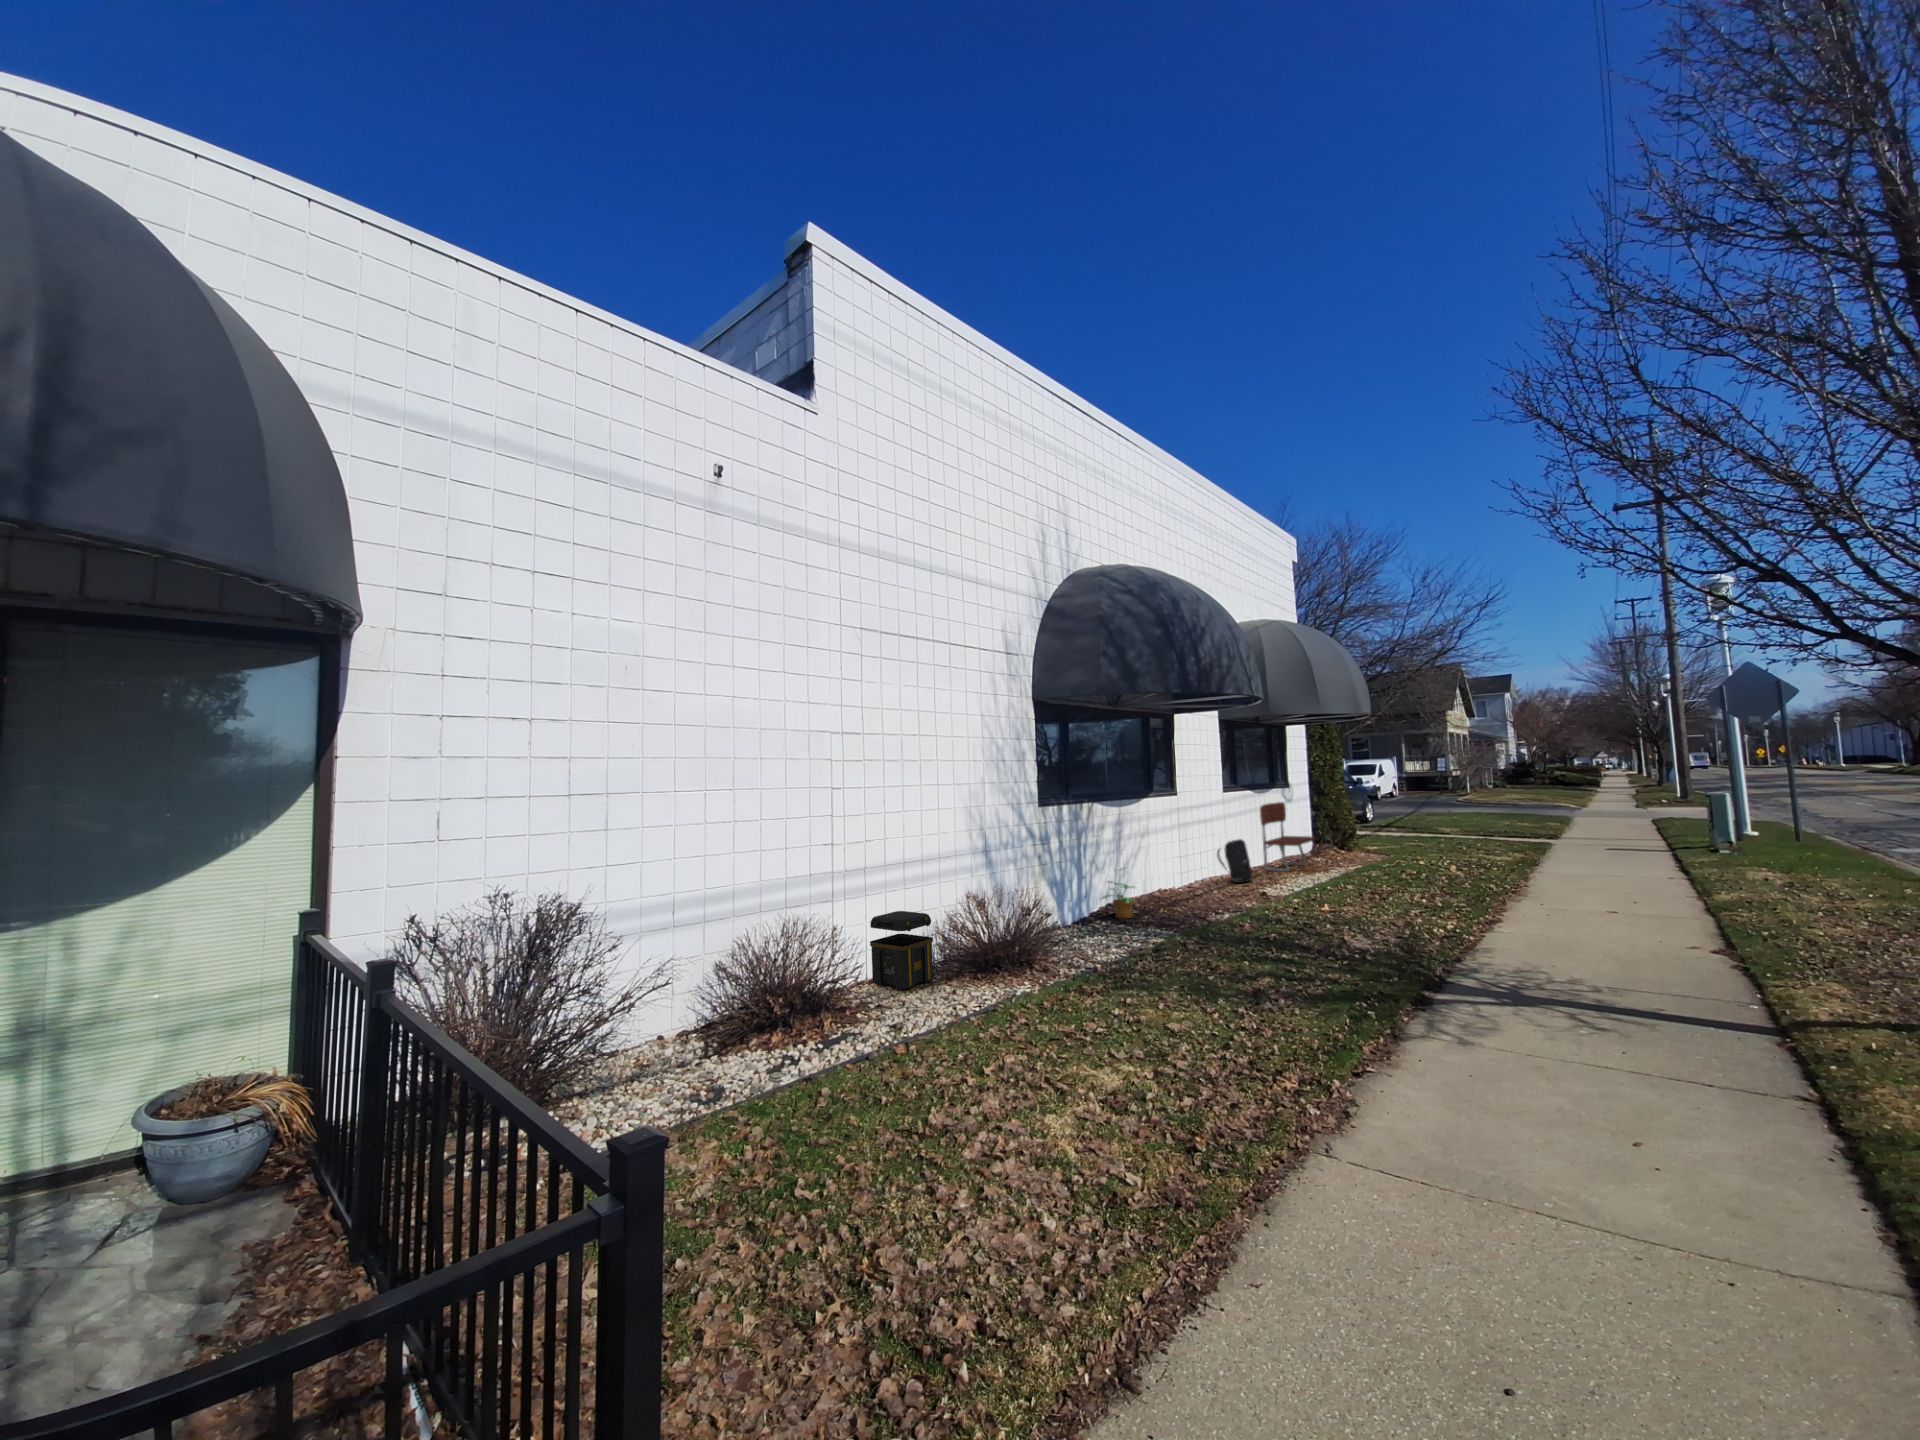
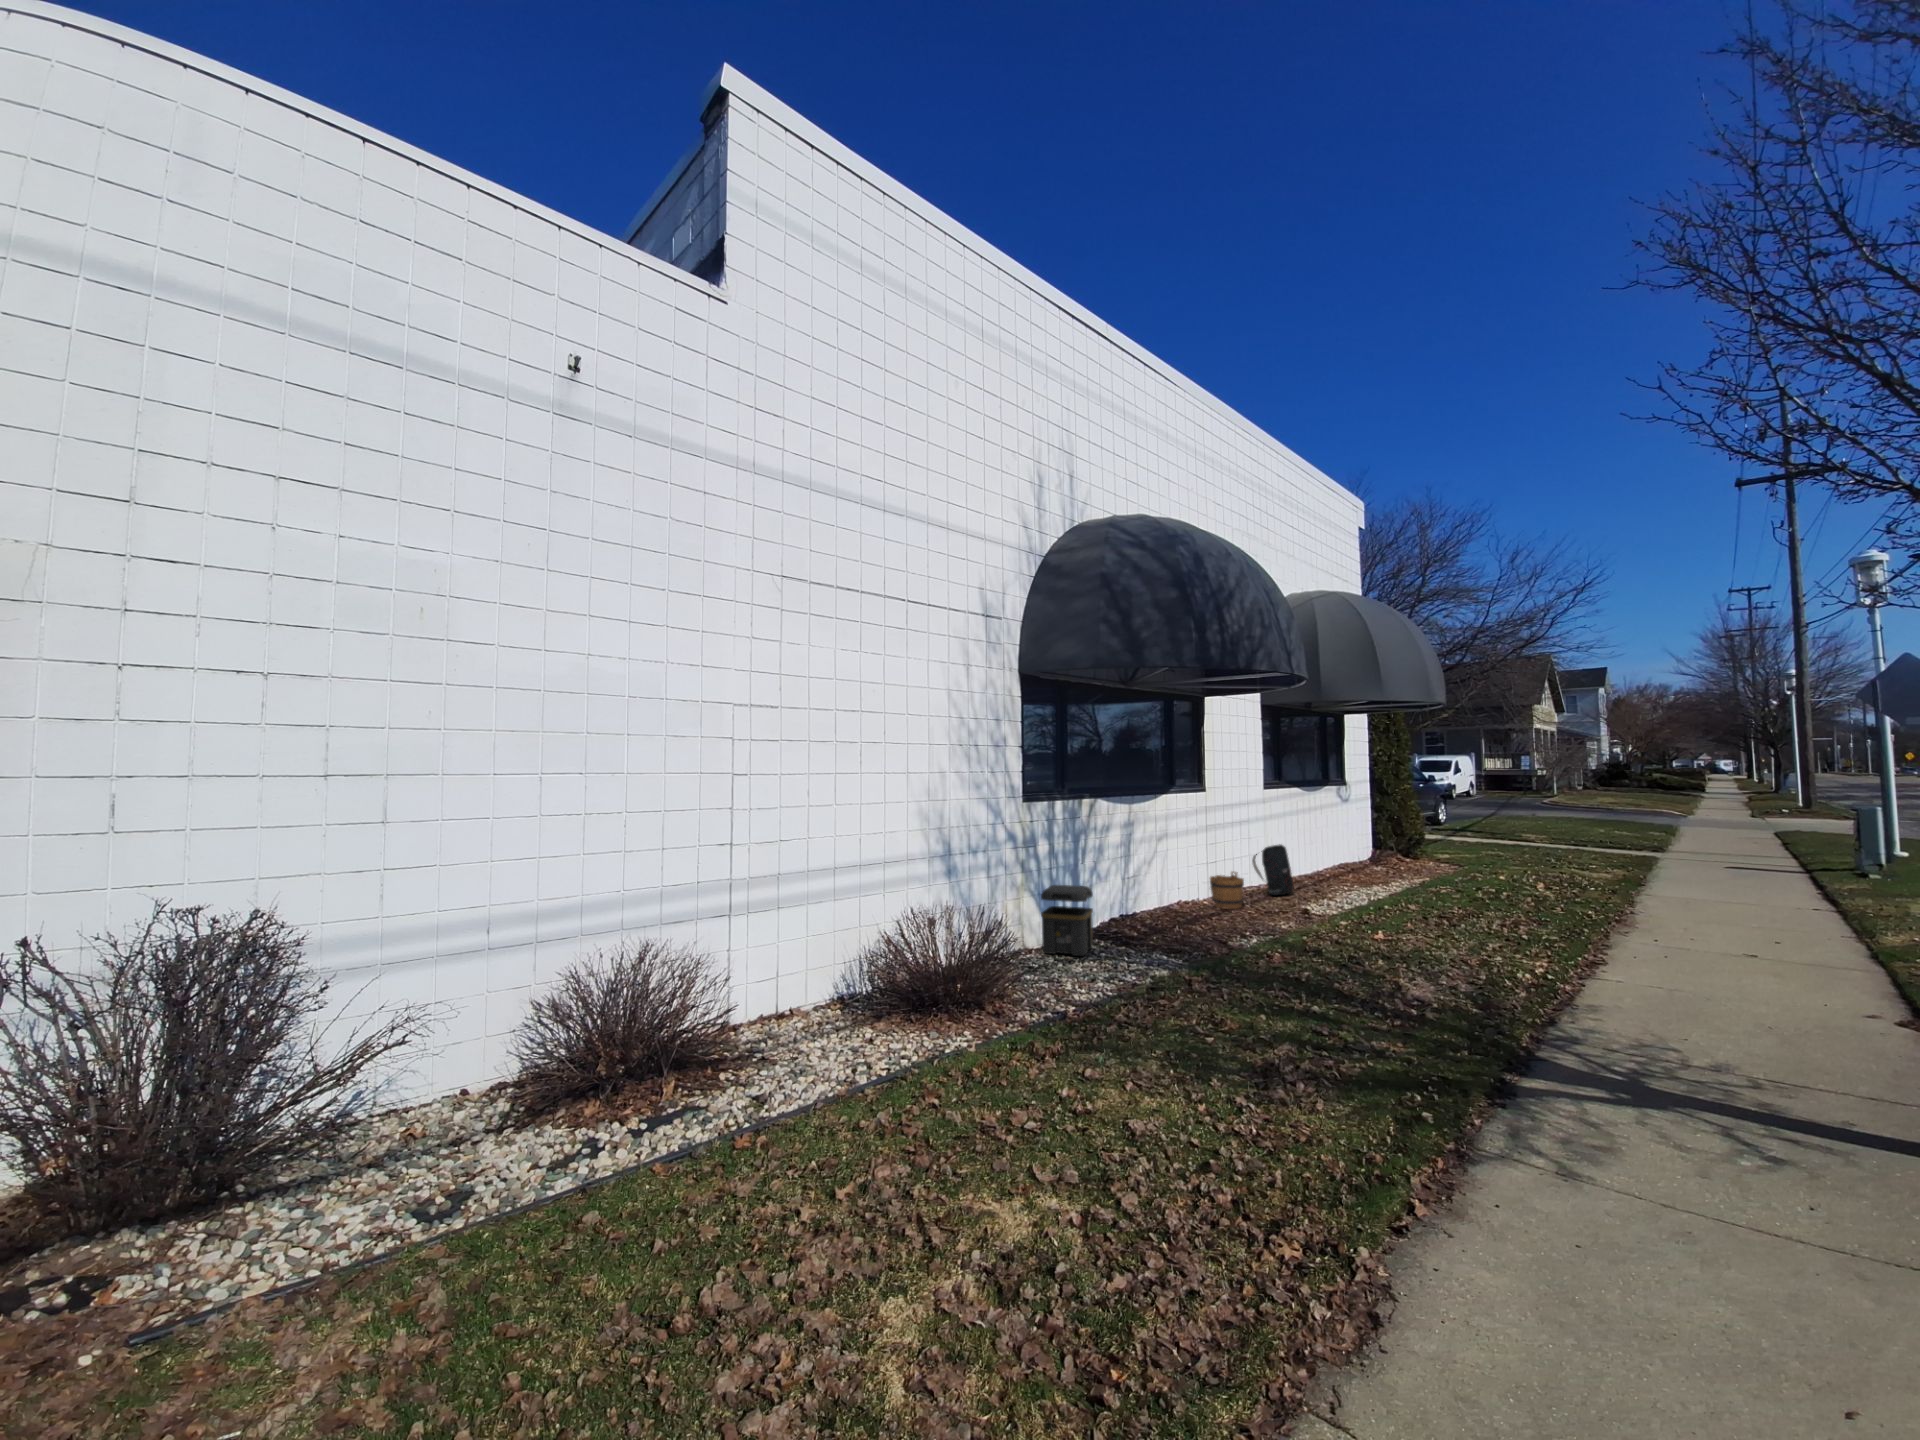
bench: present [1260,802,1315,872] -> none [1307,802,1372,883]
bucket: none [1184,863,1213,894] -> present [1210,872,1244,909]
potted plant: present [1101,881,1133,918] -> none [1101,892,1145,938]
toolbox: present [870,911,933,990] -> present [1041,885,1093,956]

